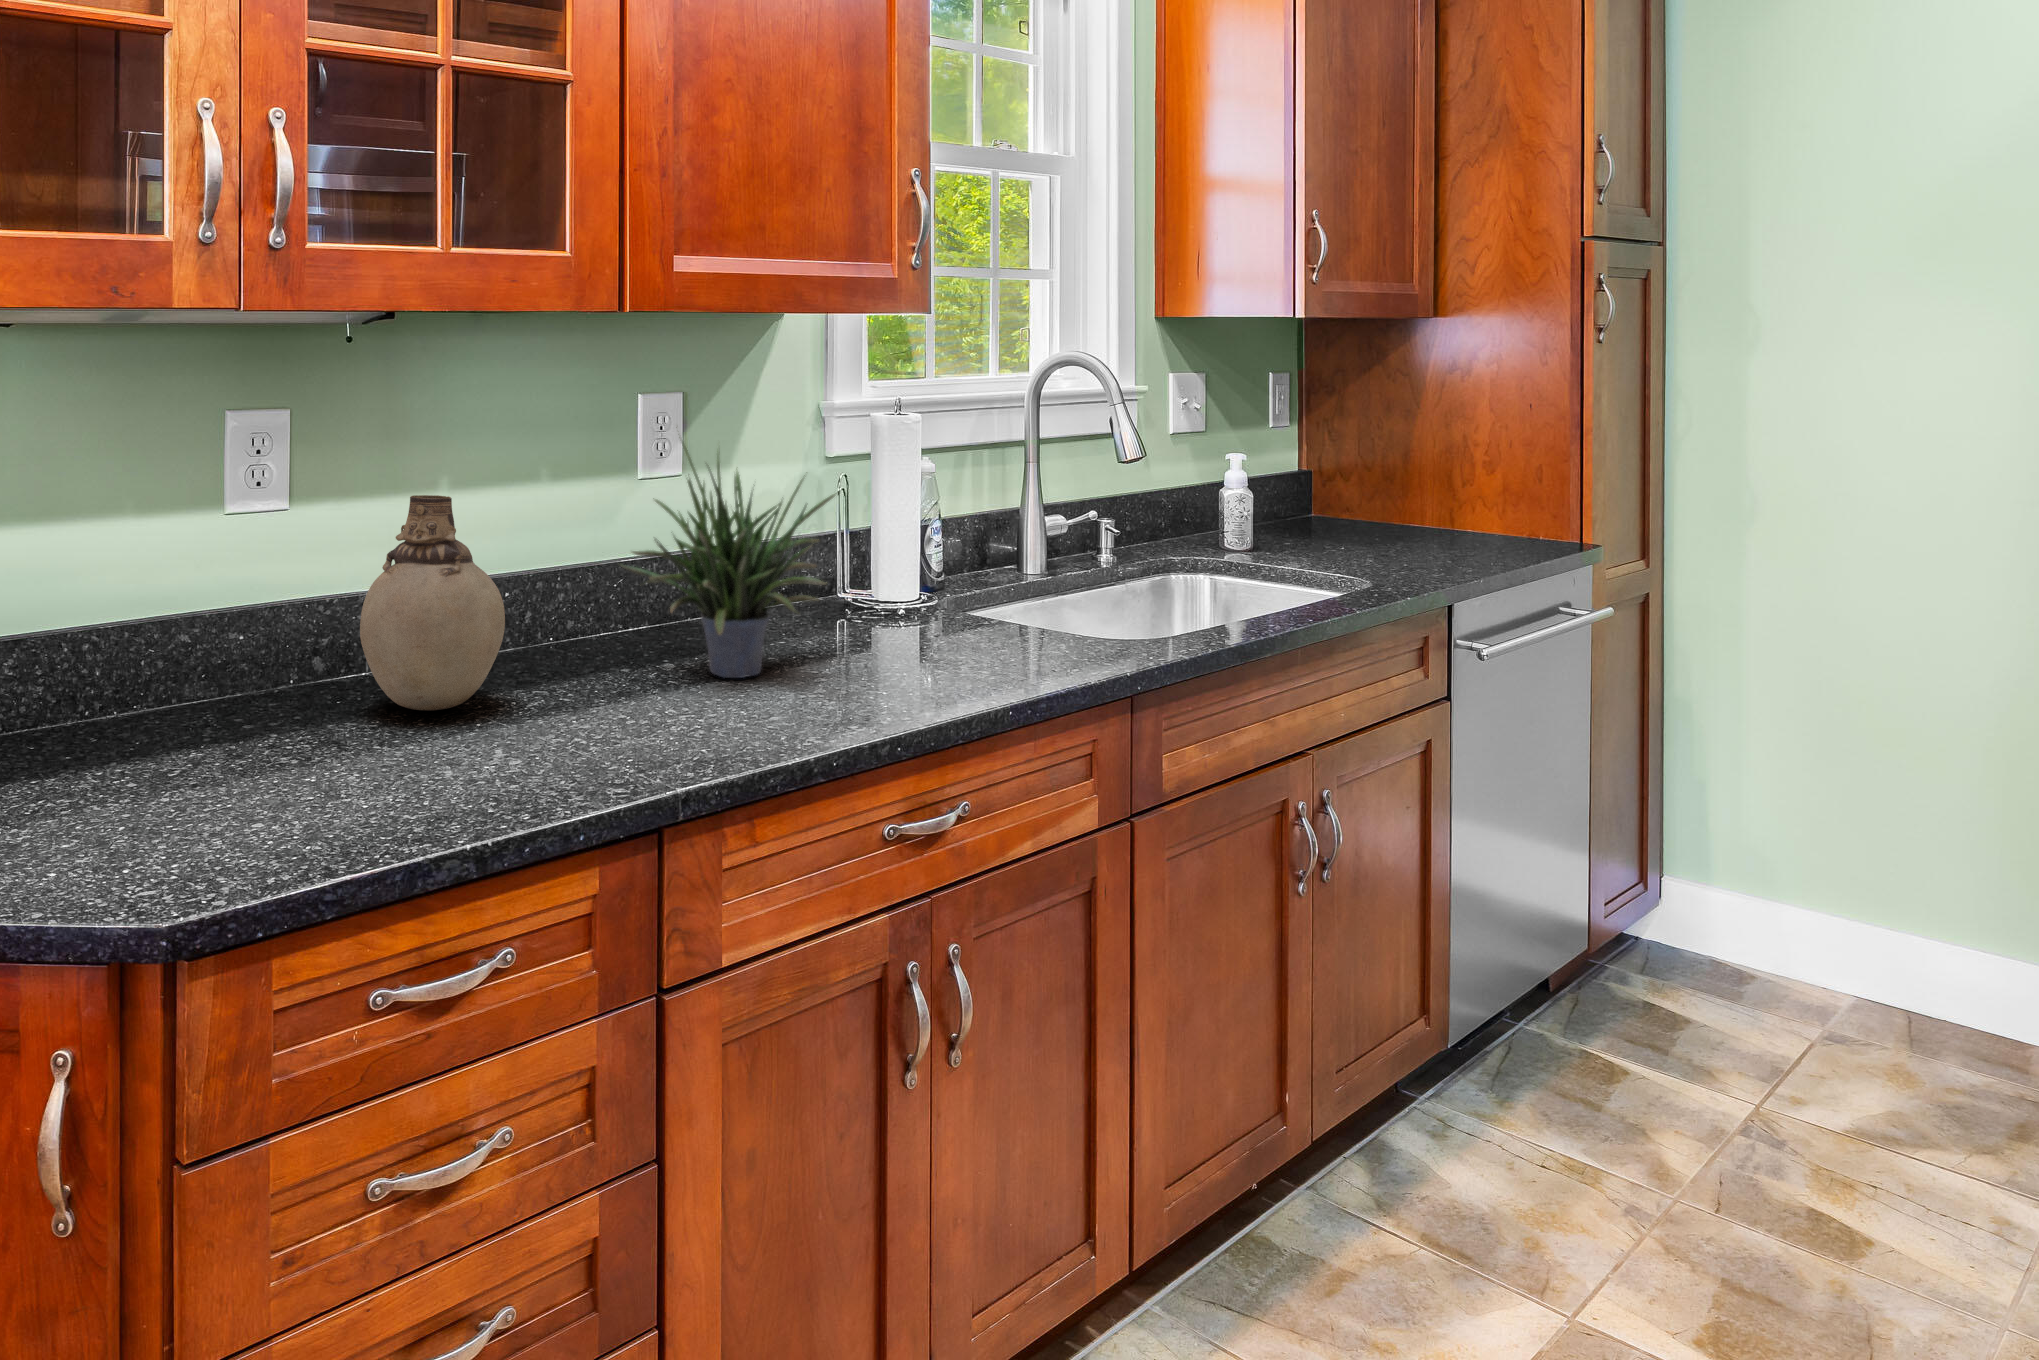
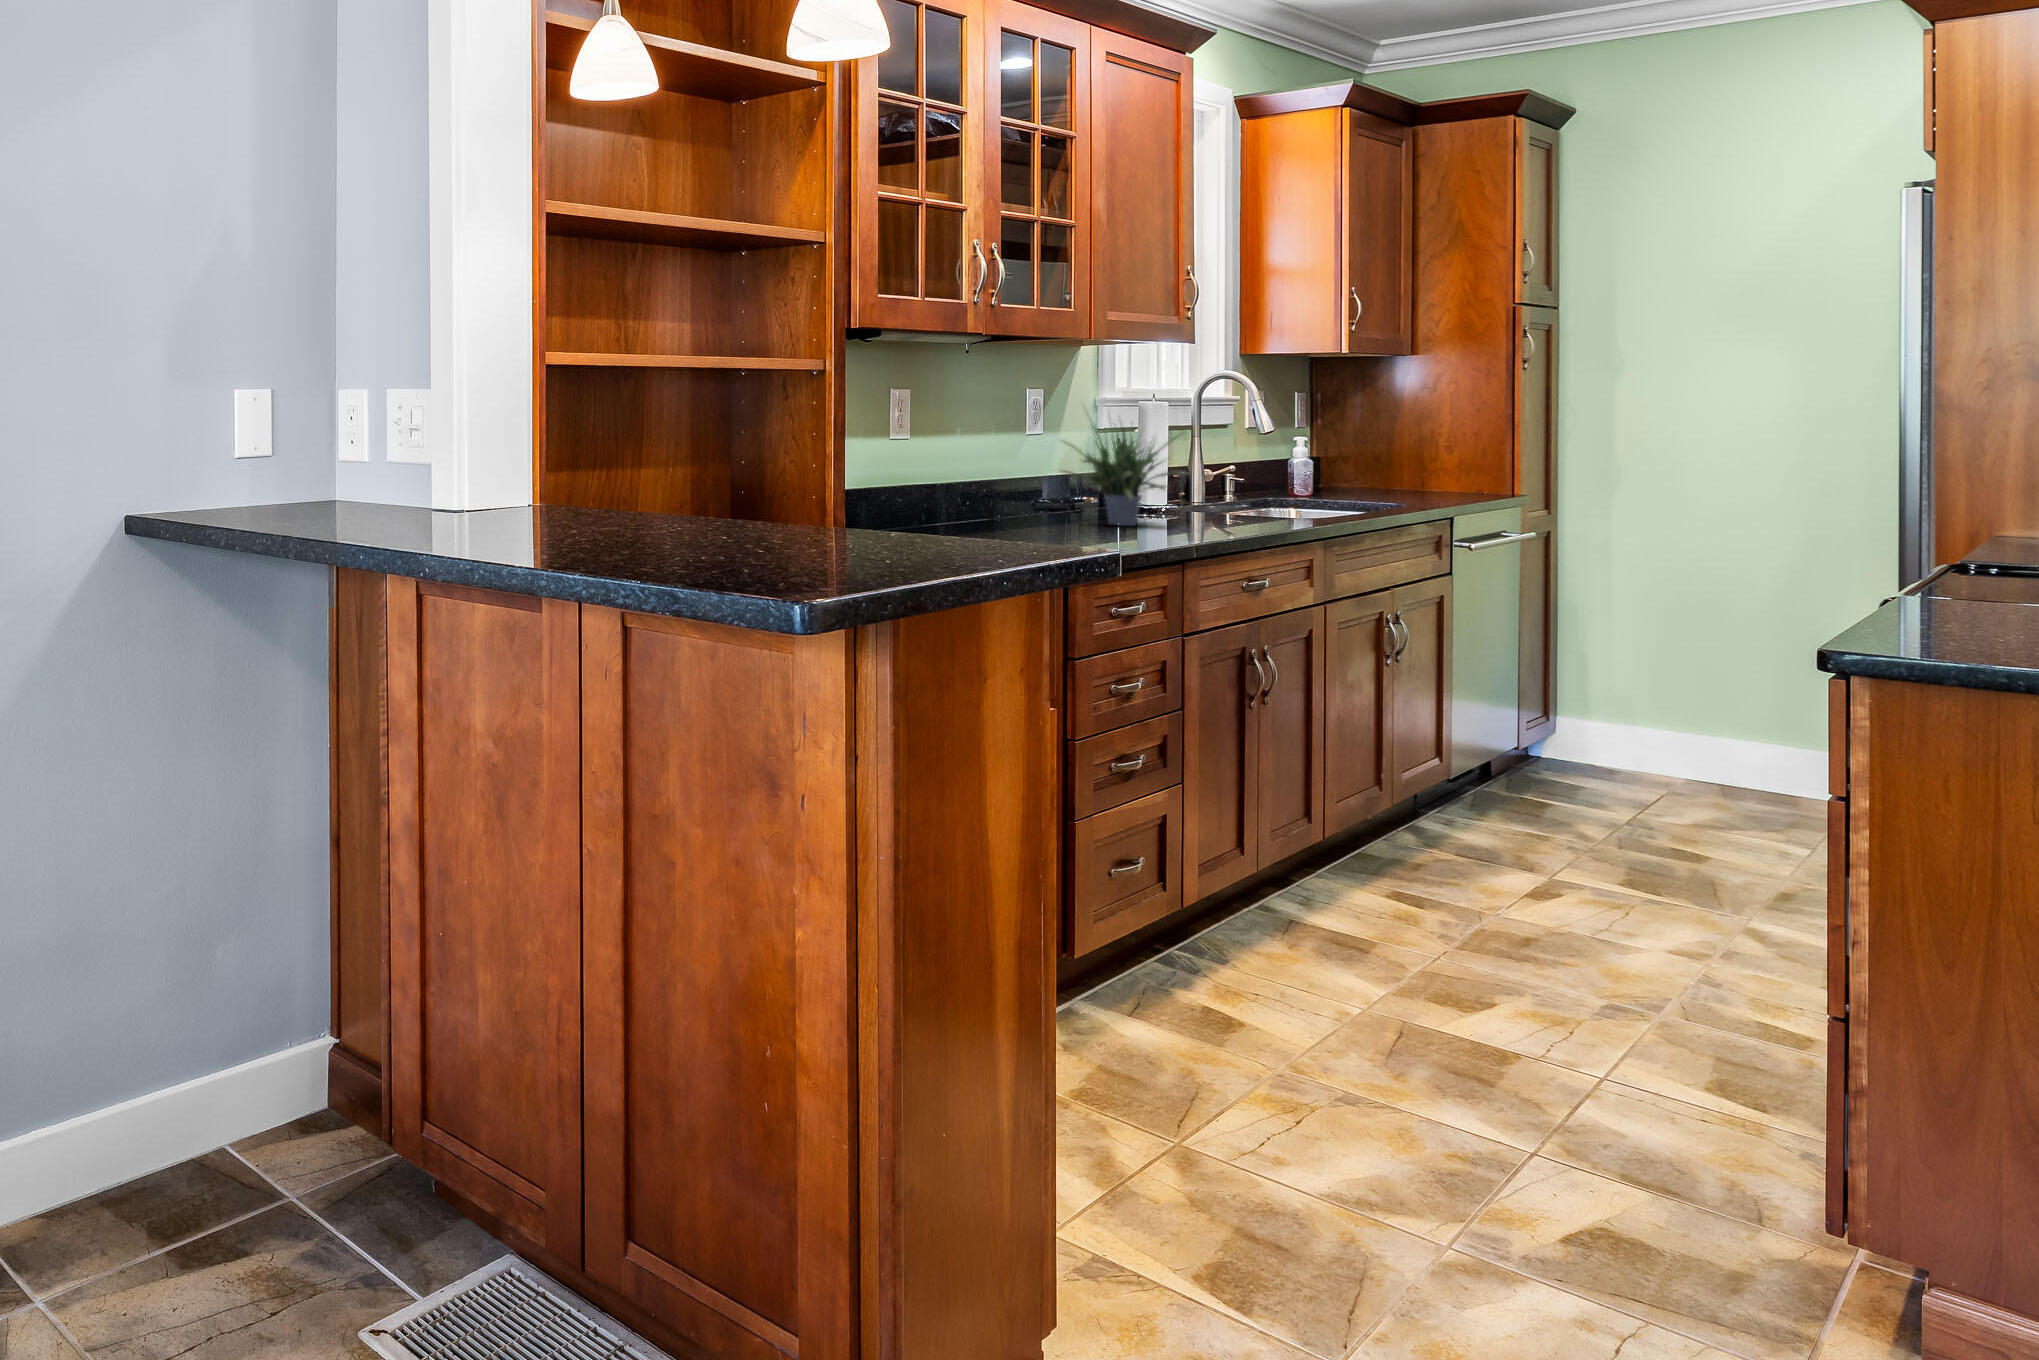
vase: present [360,495,505,710] -> none [970,427,1042,531]

